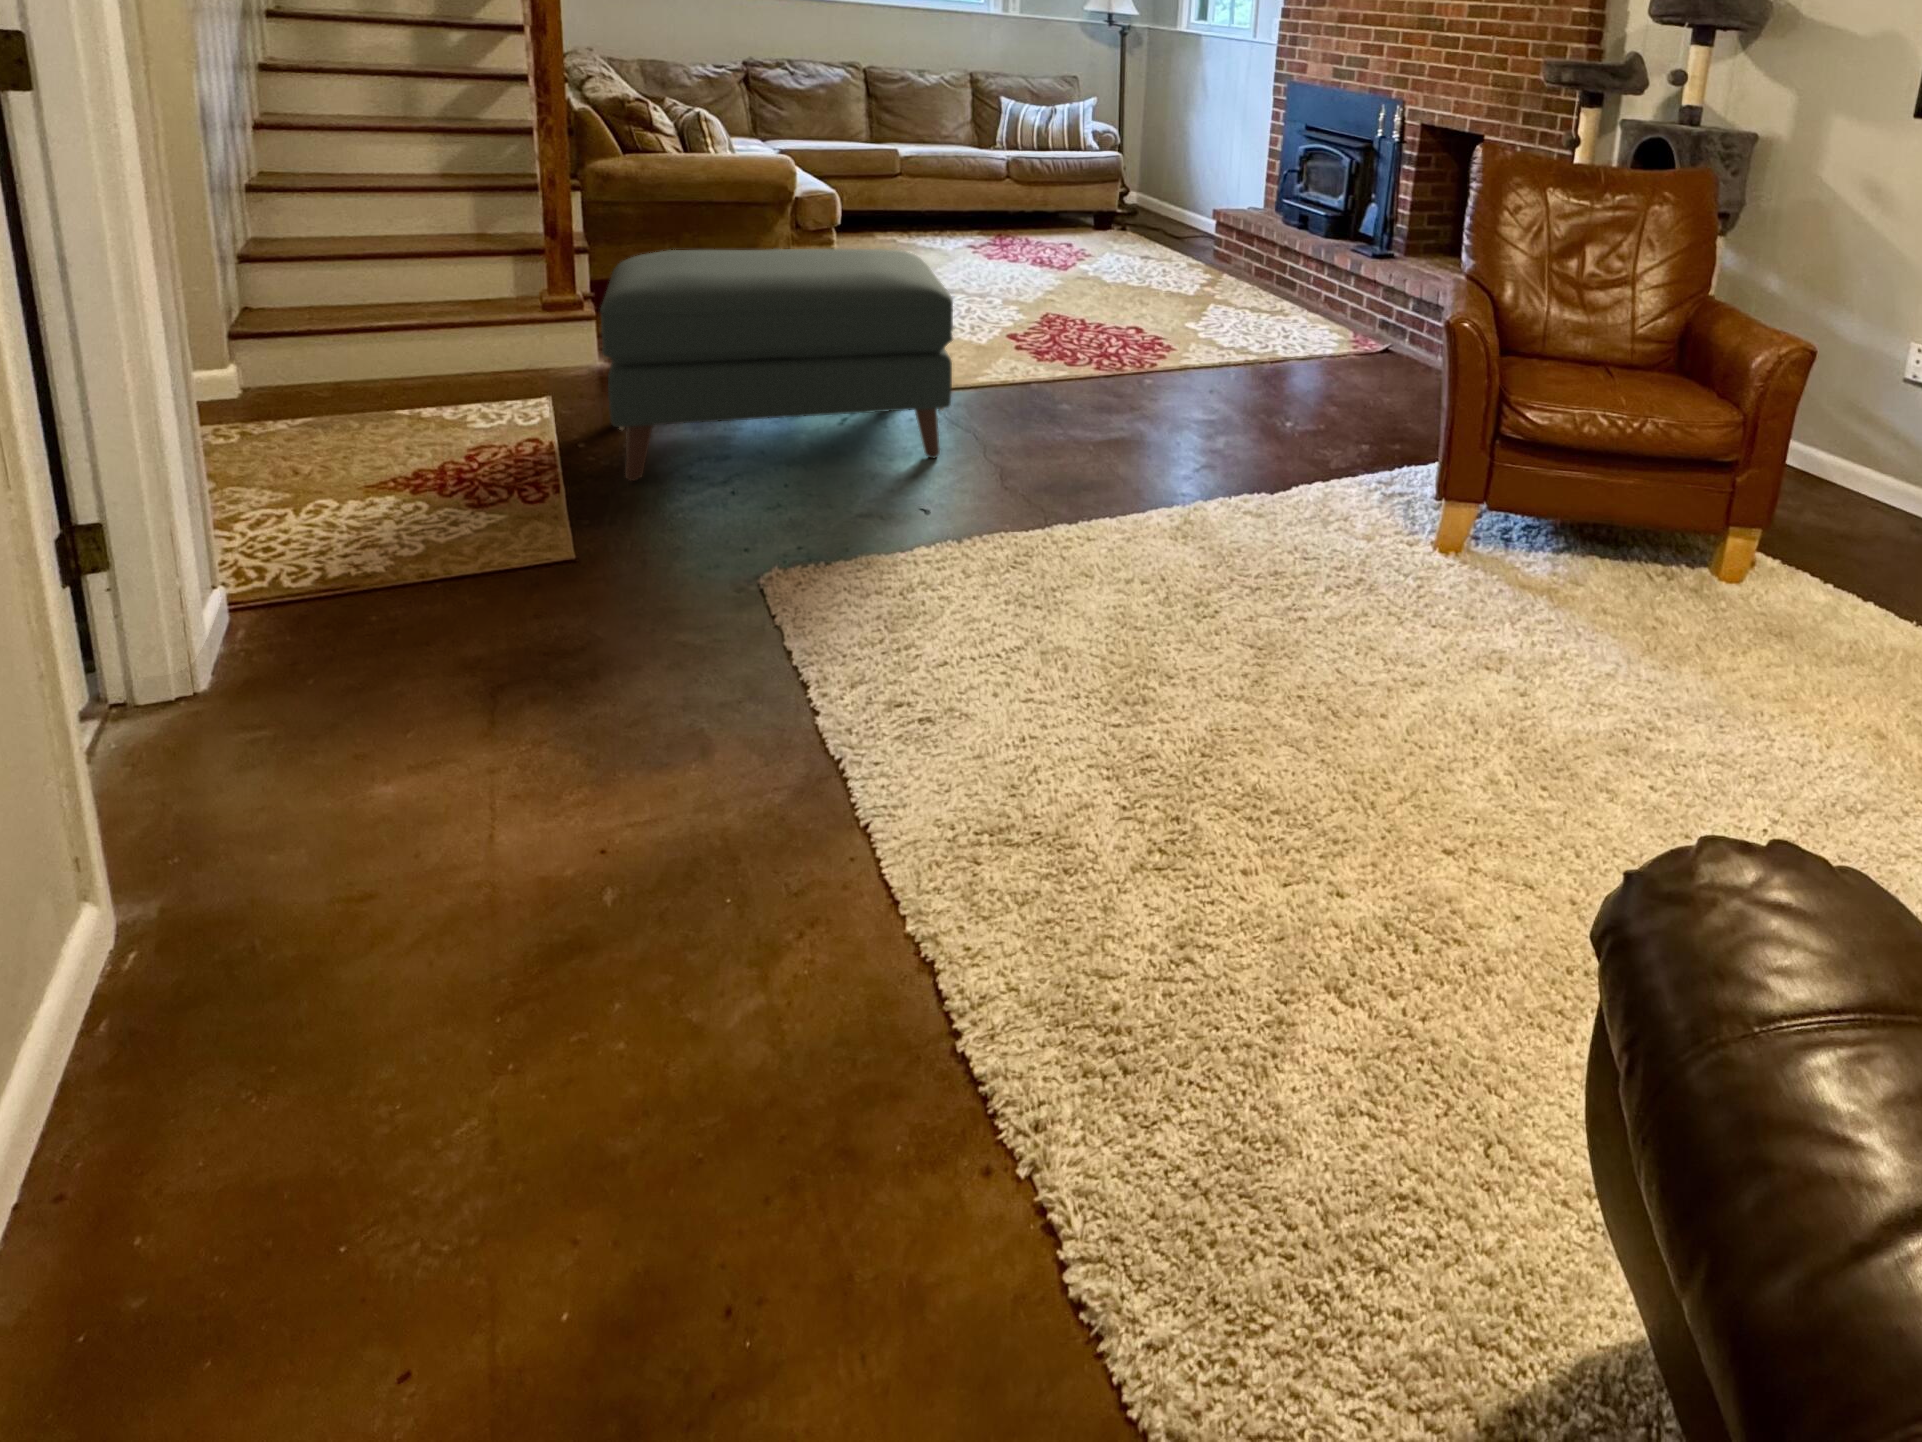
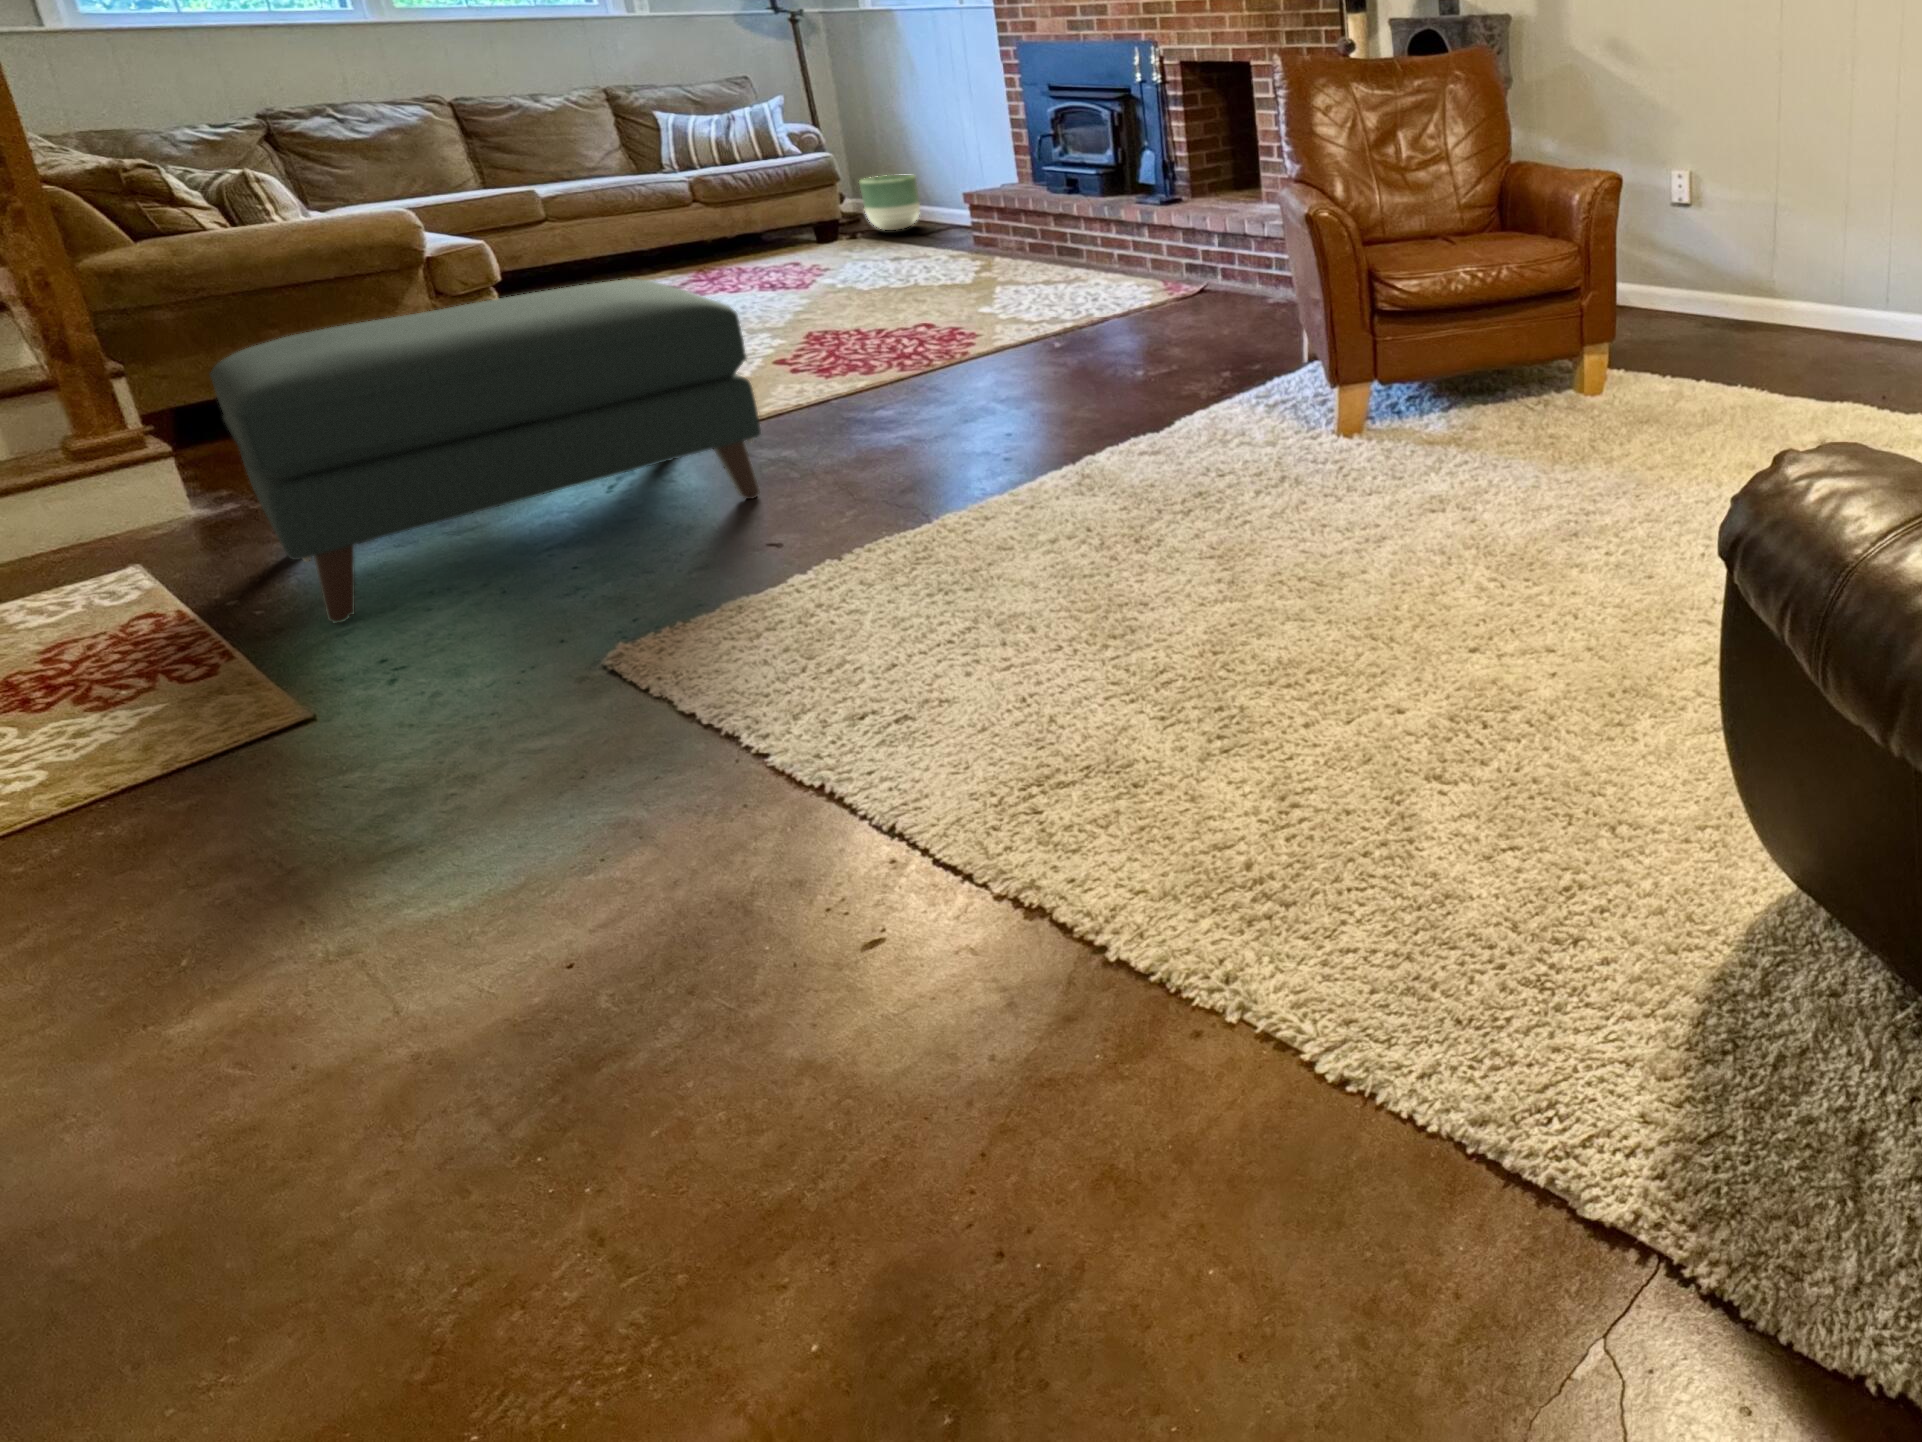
planter: none [1141,179,1187,228] -> present [859,174,920,230]

